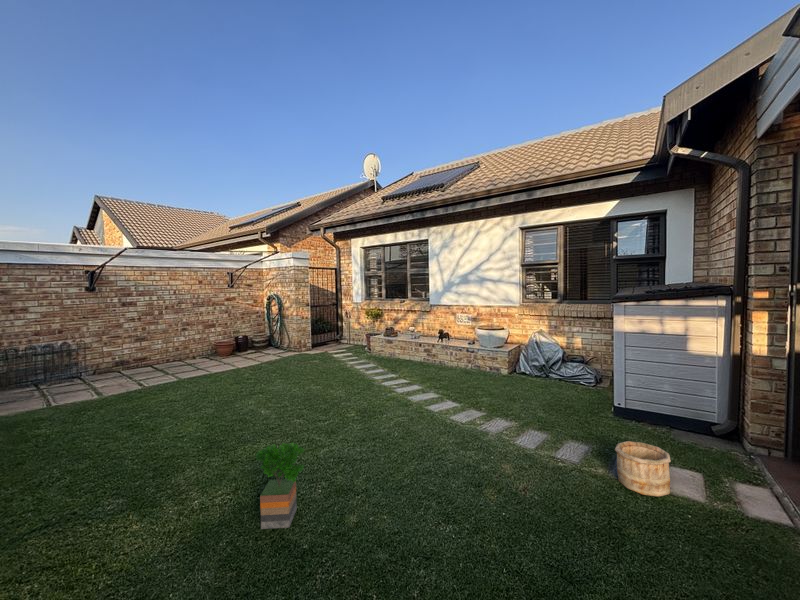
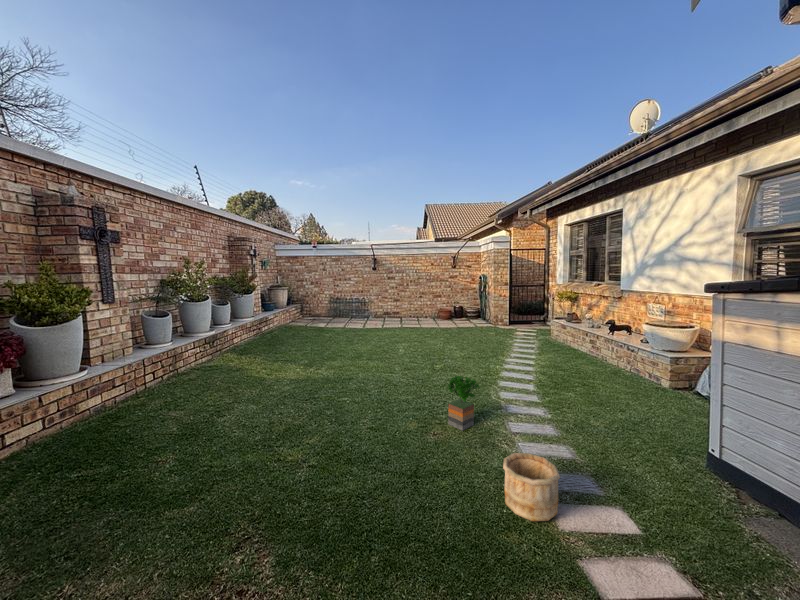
potted tree: present [256,442,304,529] -> present [448,376,480,431]

